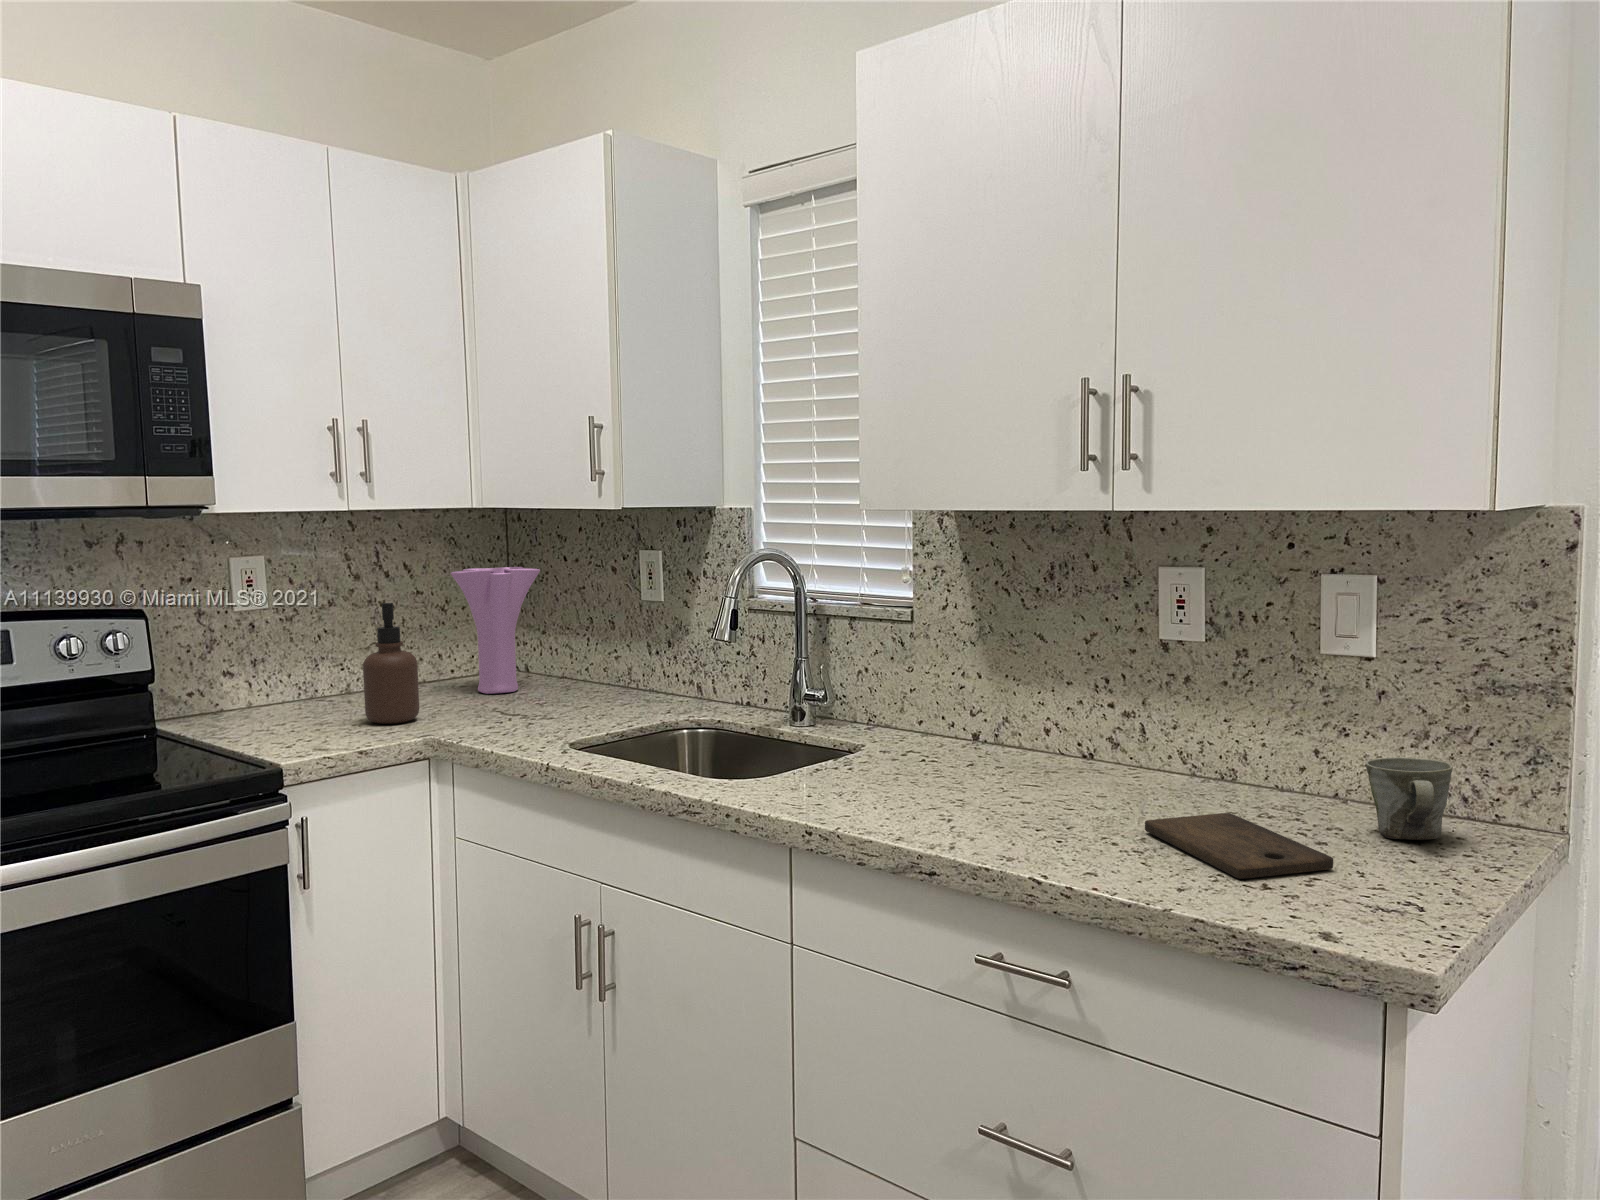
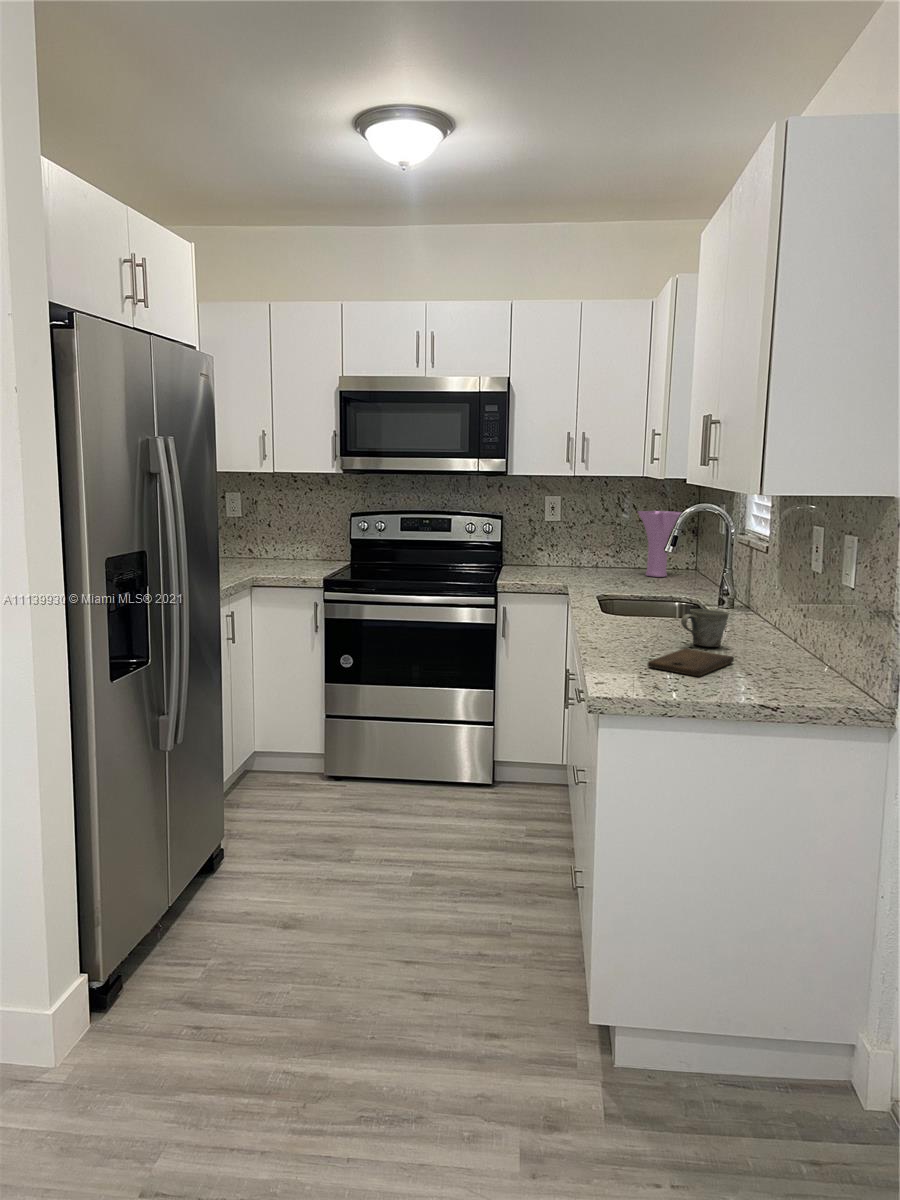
soap dispenser: present [363,603,419,724] -> none [566,521,591,577]
mug: present [1366,758,1453,840] -> present [681,609,729,647]

